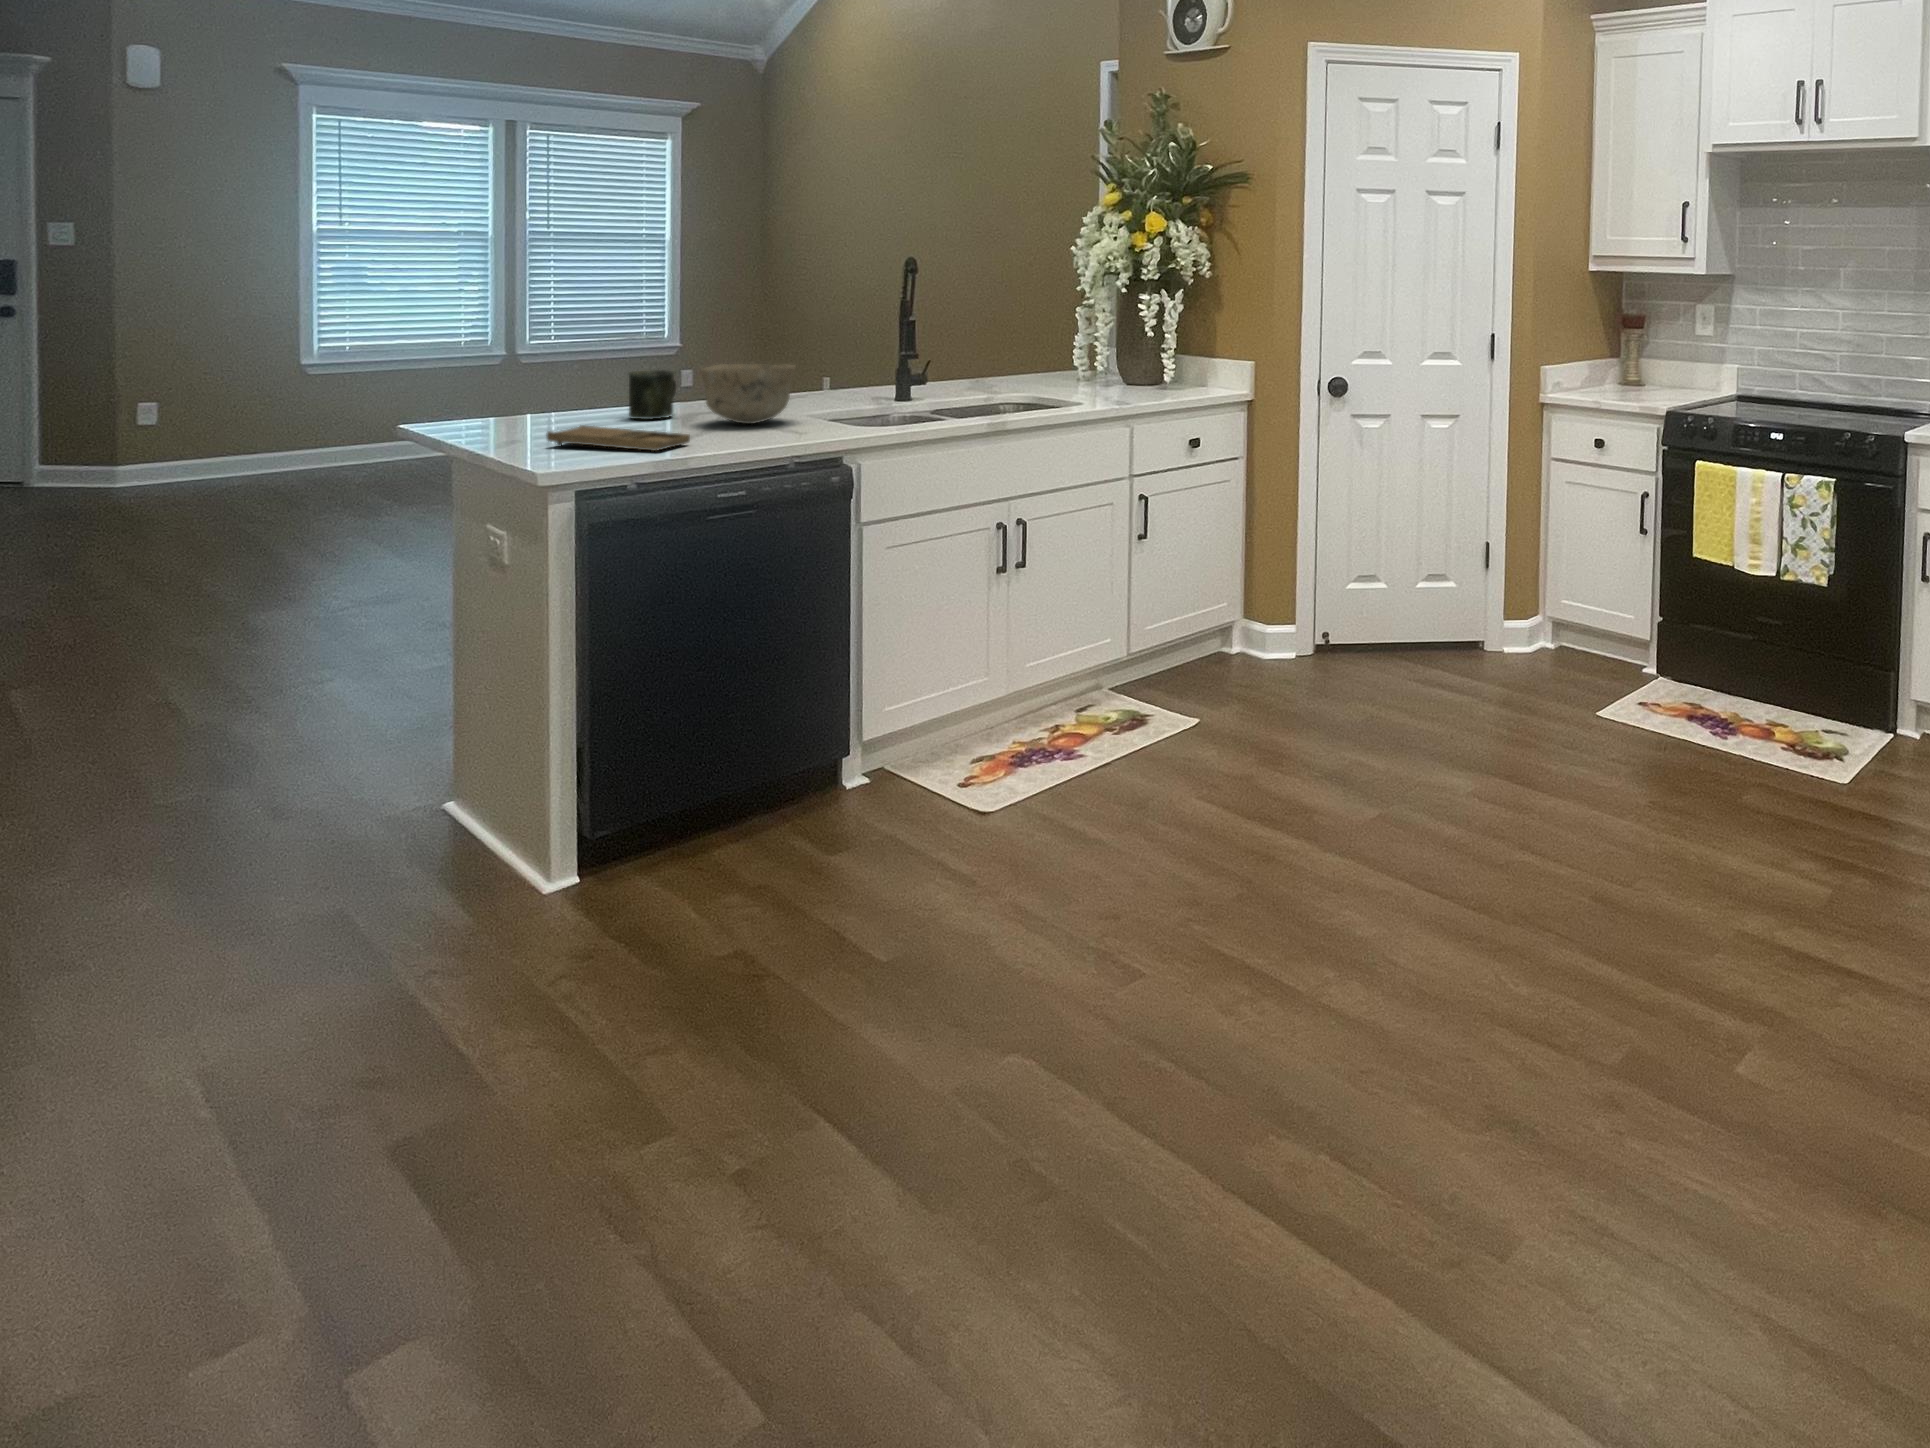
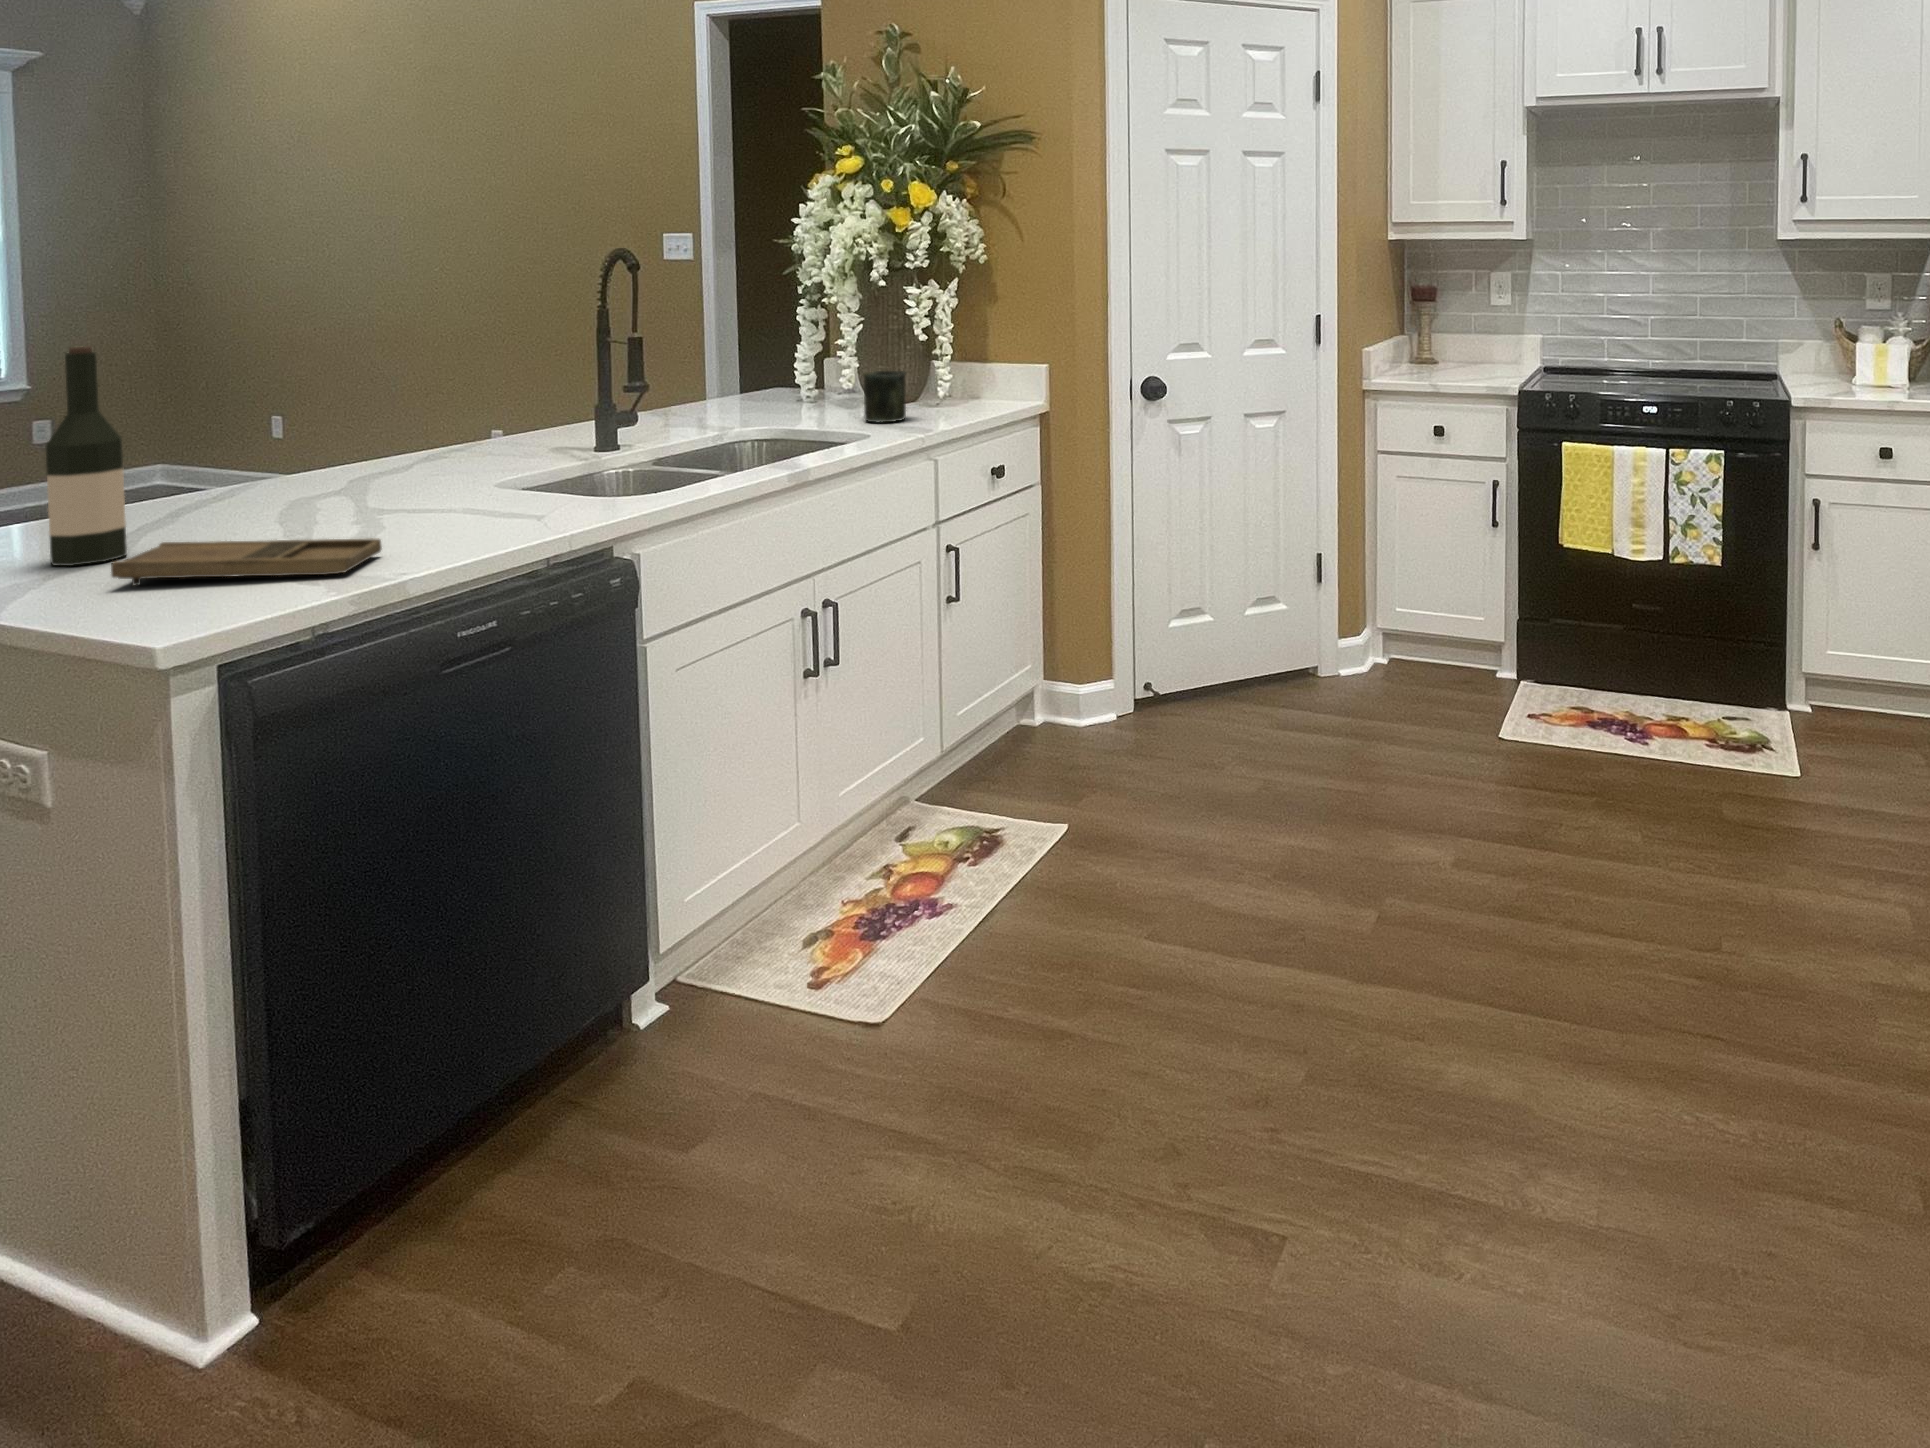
wine bottle: none [533,308,574,435] -> present [46,346,127,566]
bowl: present [701,364,795,424] -> none [342,411,499,508]
mug: present [628,370,676,419] -> present [863,371,906,422]

